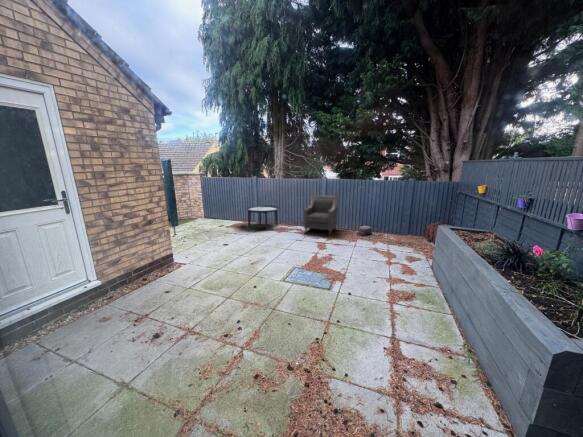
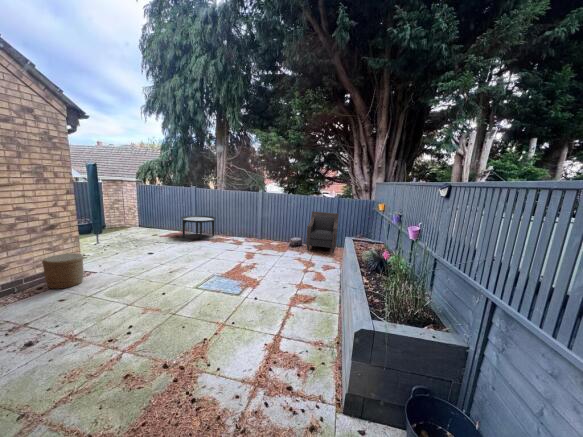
chair: present [304,195,338,235] -> present [306,211,339,253]
woven basket: none [146,246,178,280] -> present [42,253,83,289]

